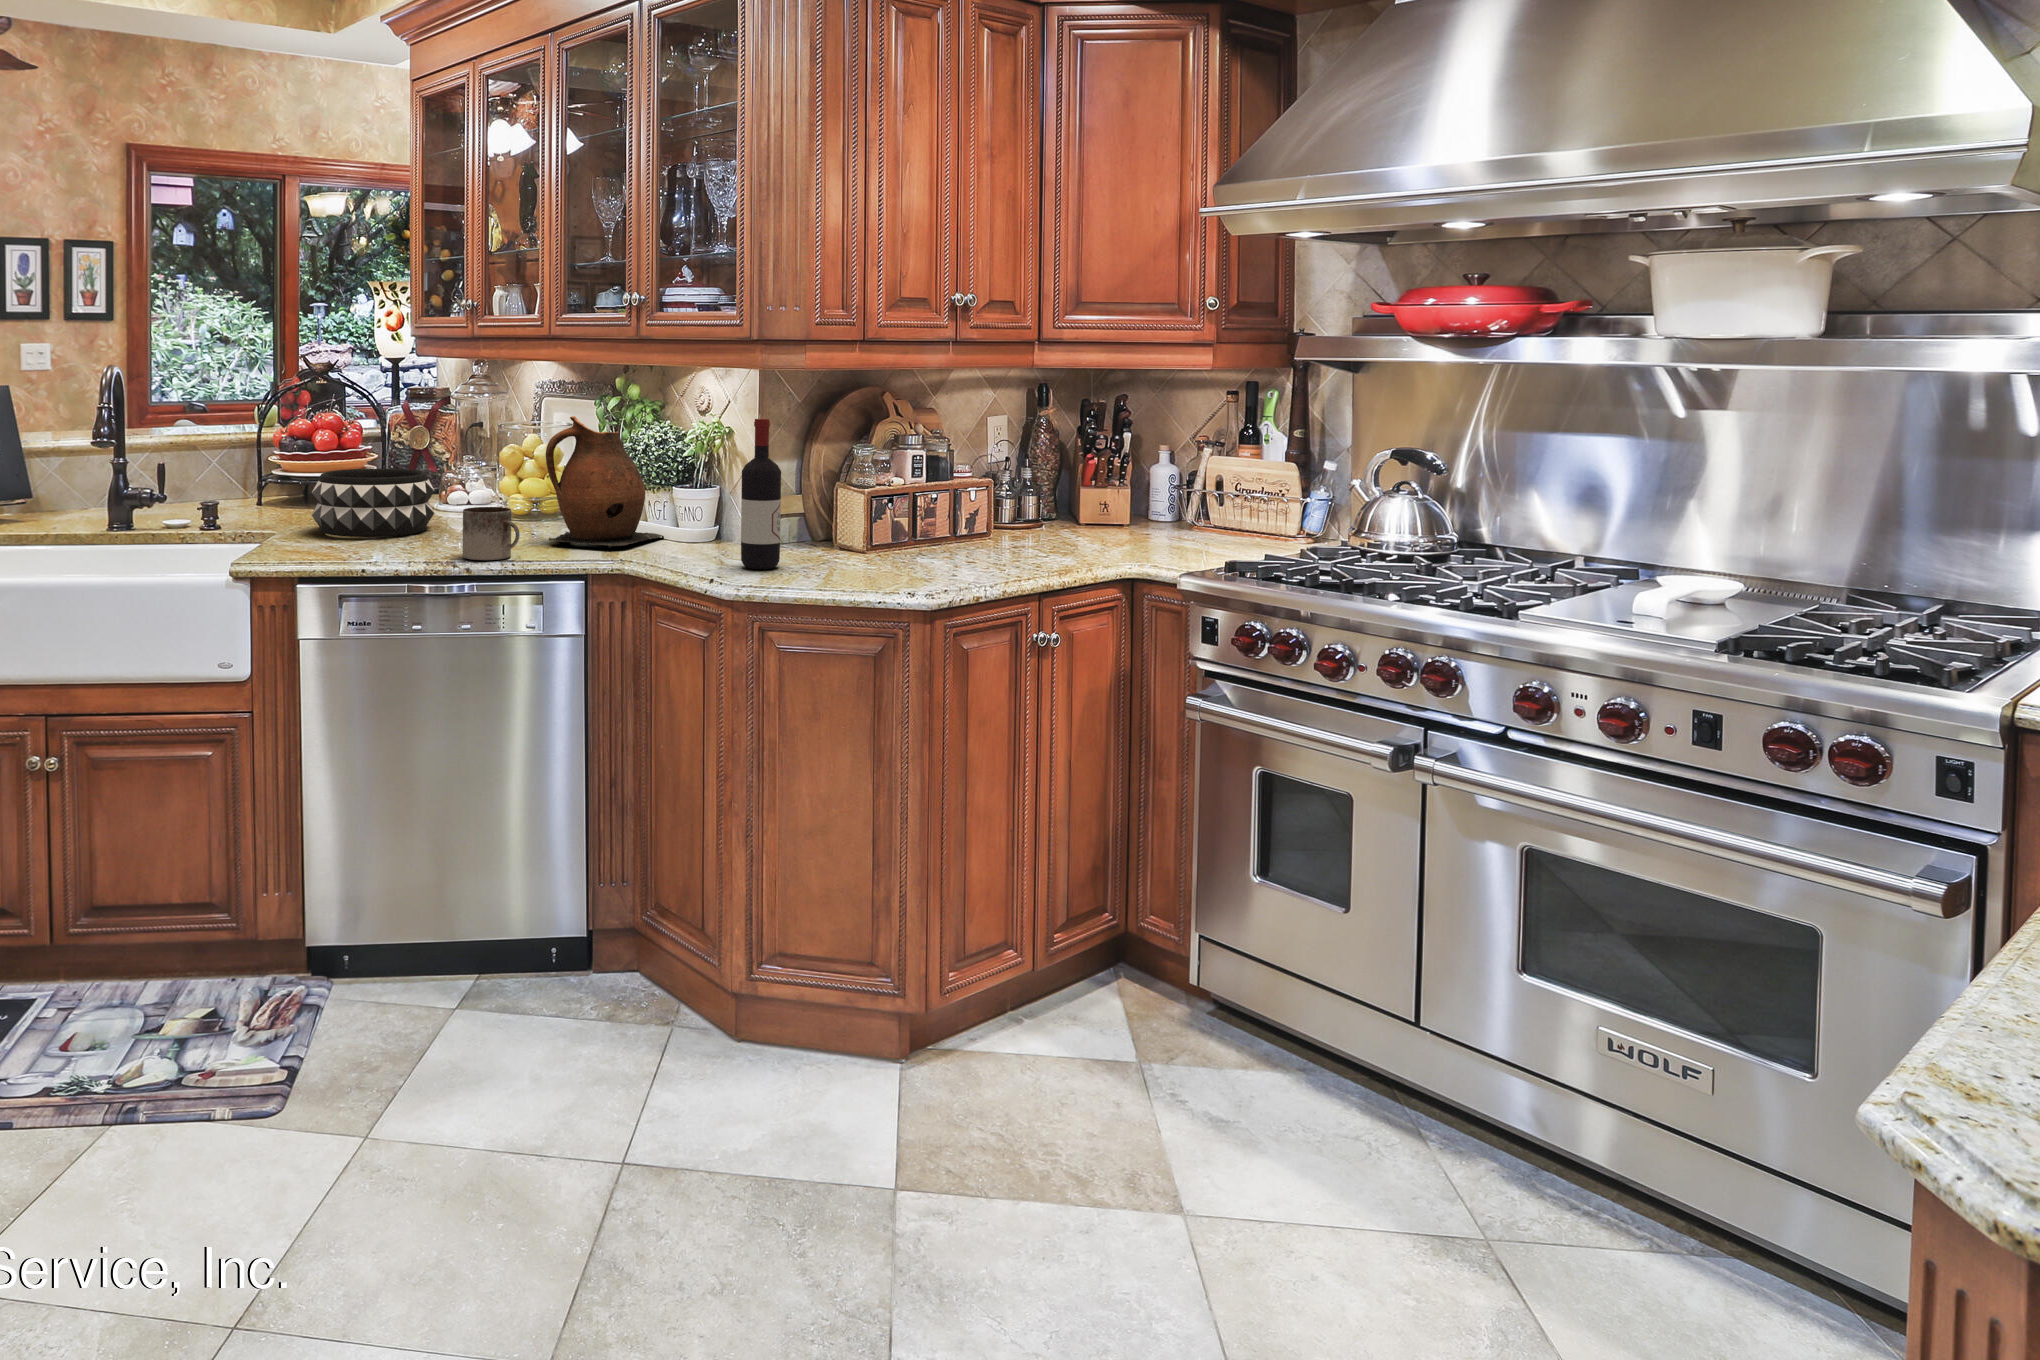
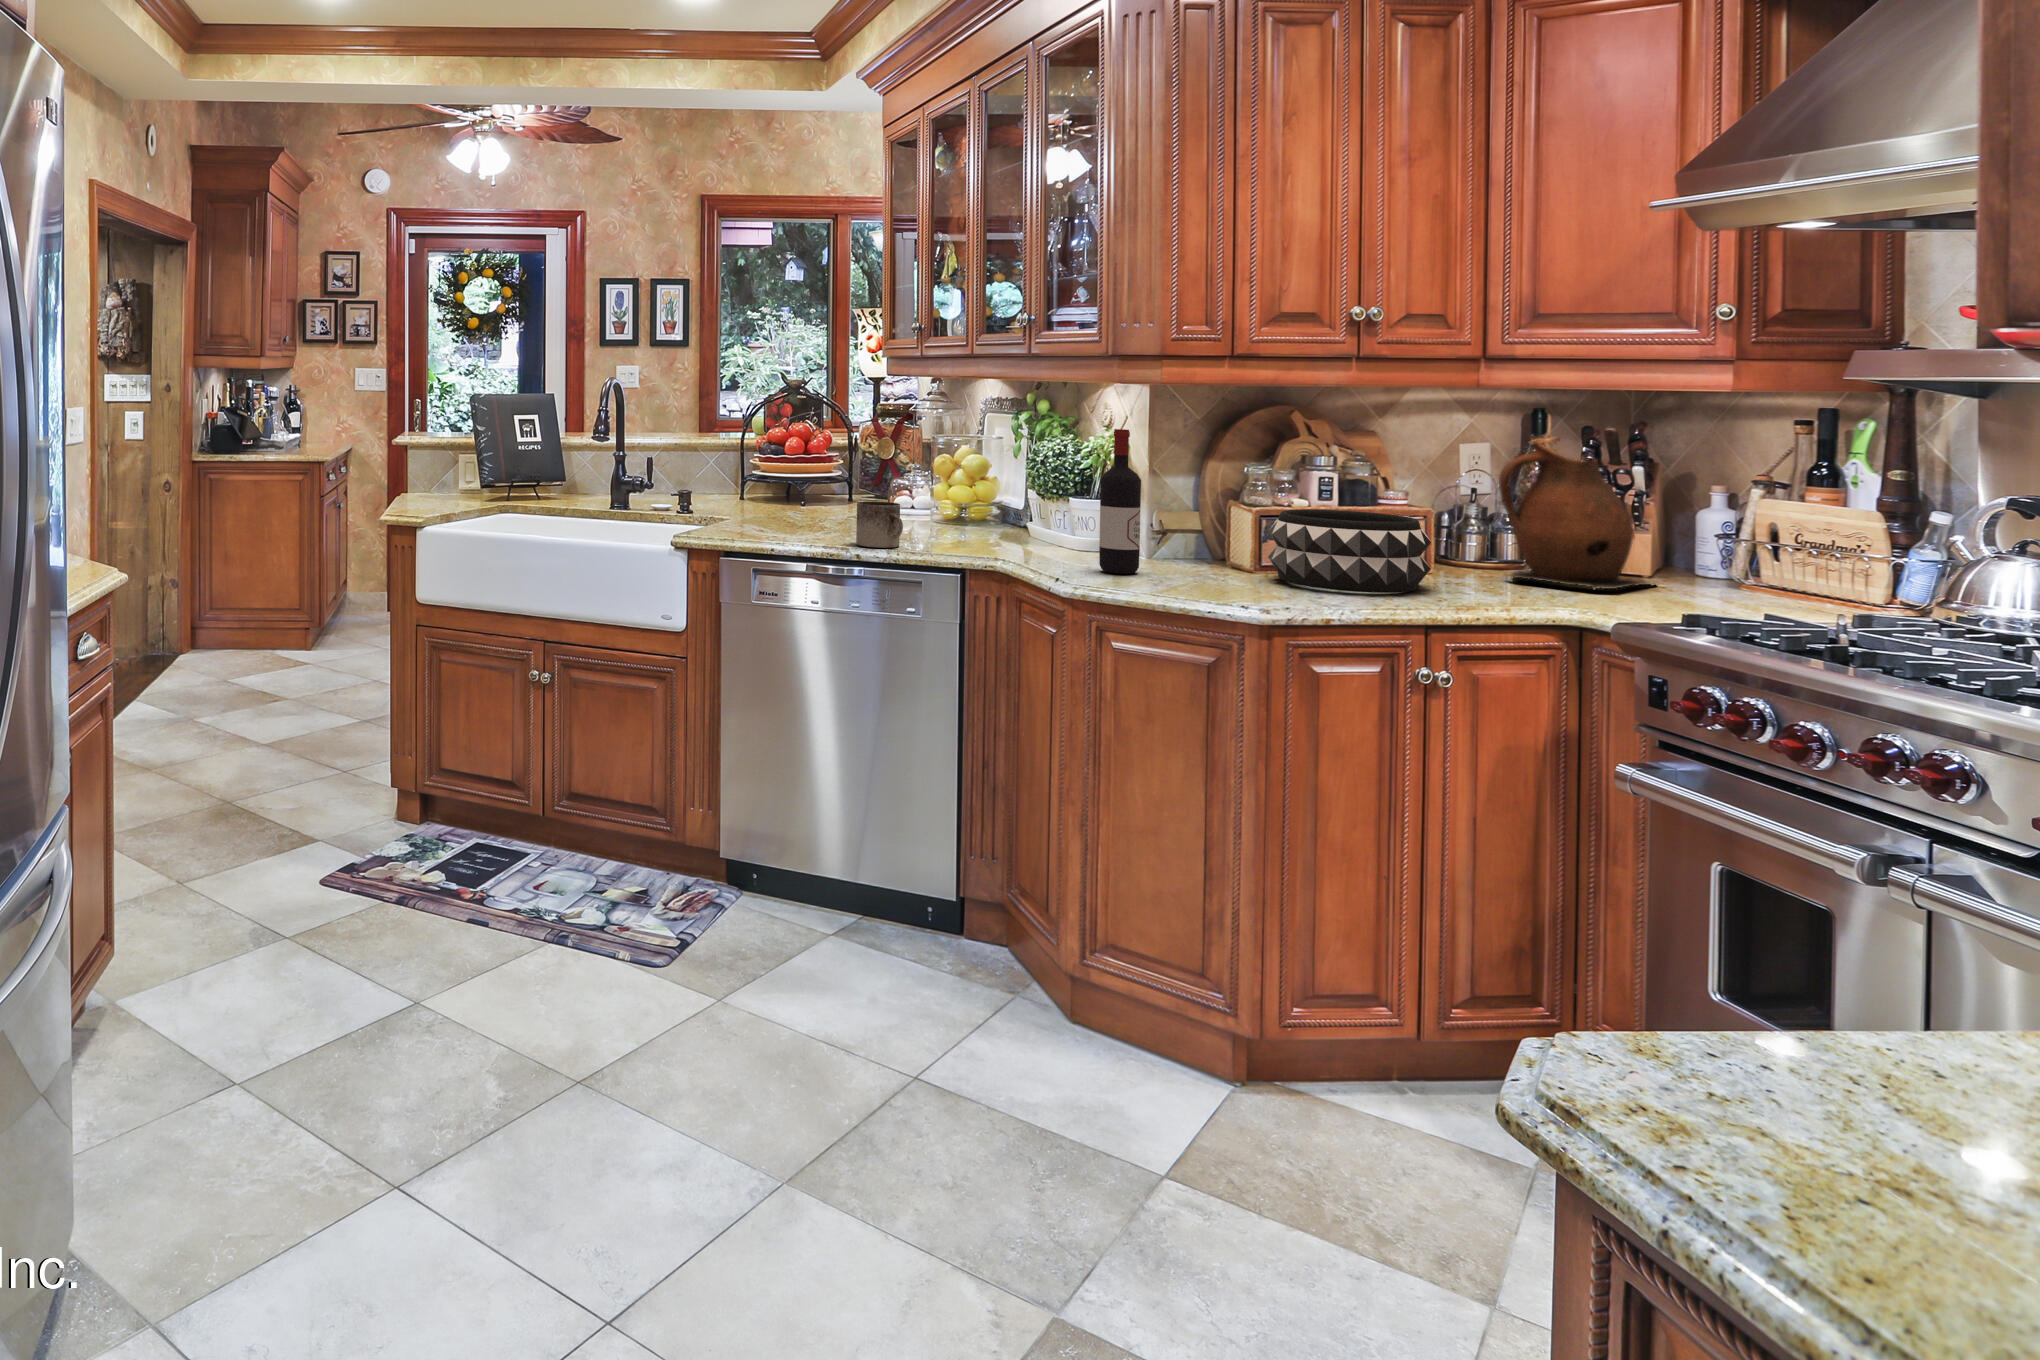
ceramic pitcher: present [546,416,664,548] -> present [1499,441,1656,590]
decorative bowl: present [312,469,435,537] -> present [1268,509,1431,593]

